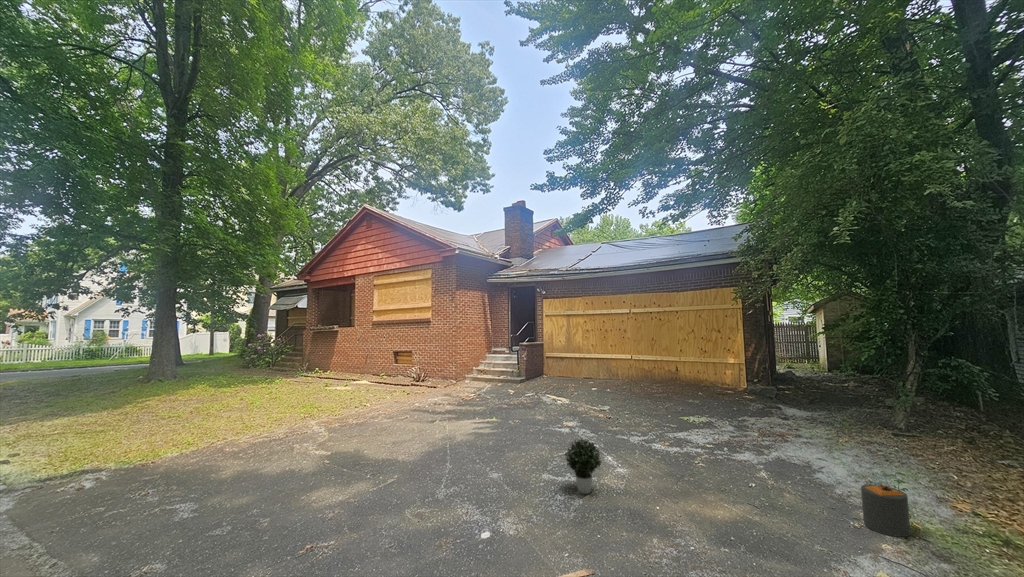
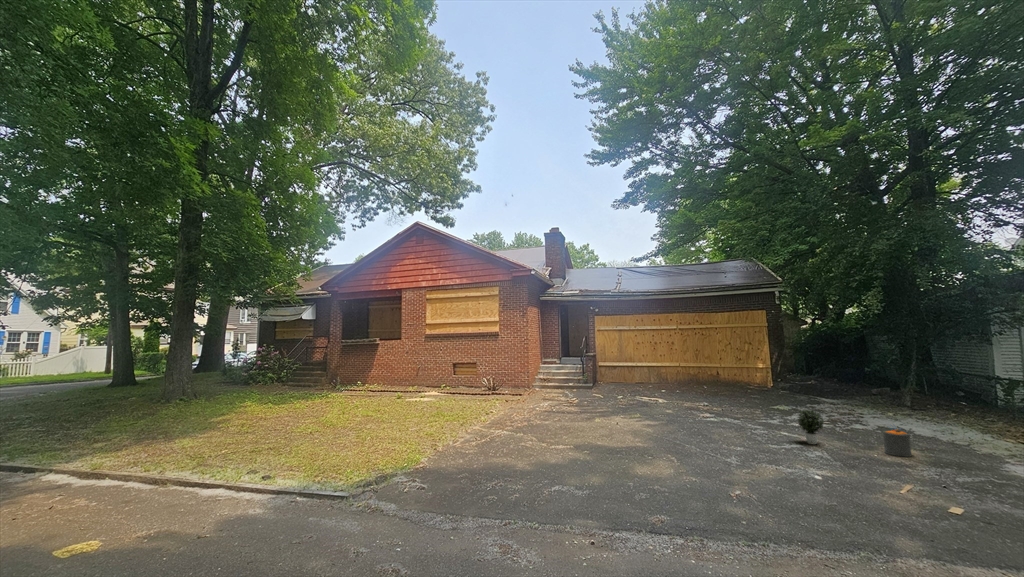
trash can: present [861,482,911,537] -> present [883,428,912,457]

